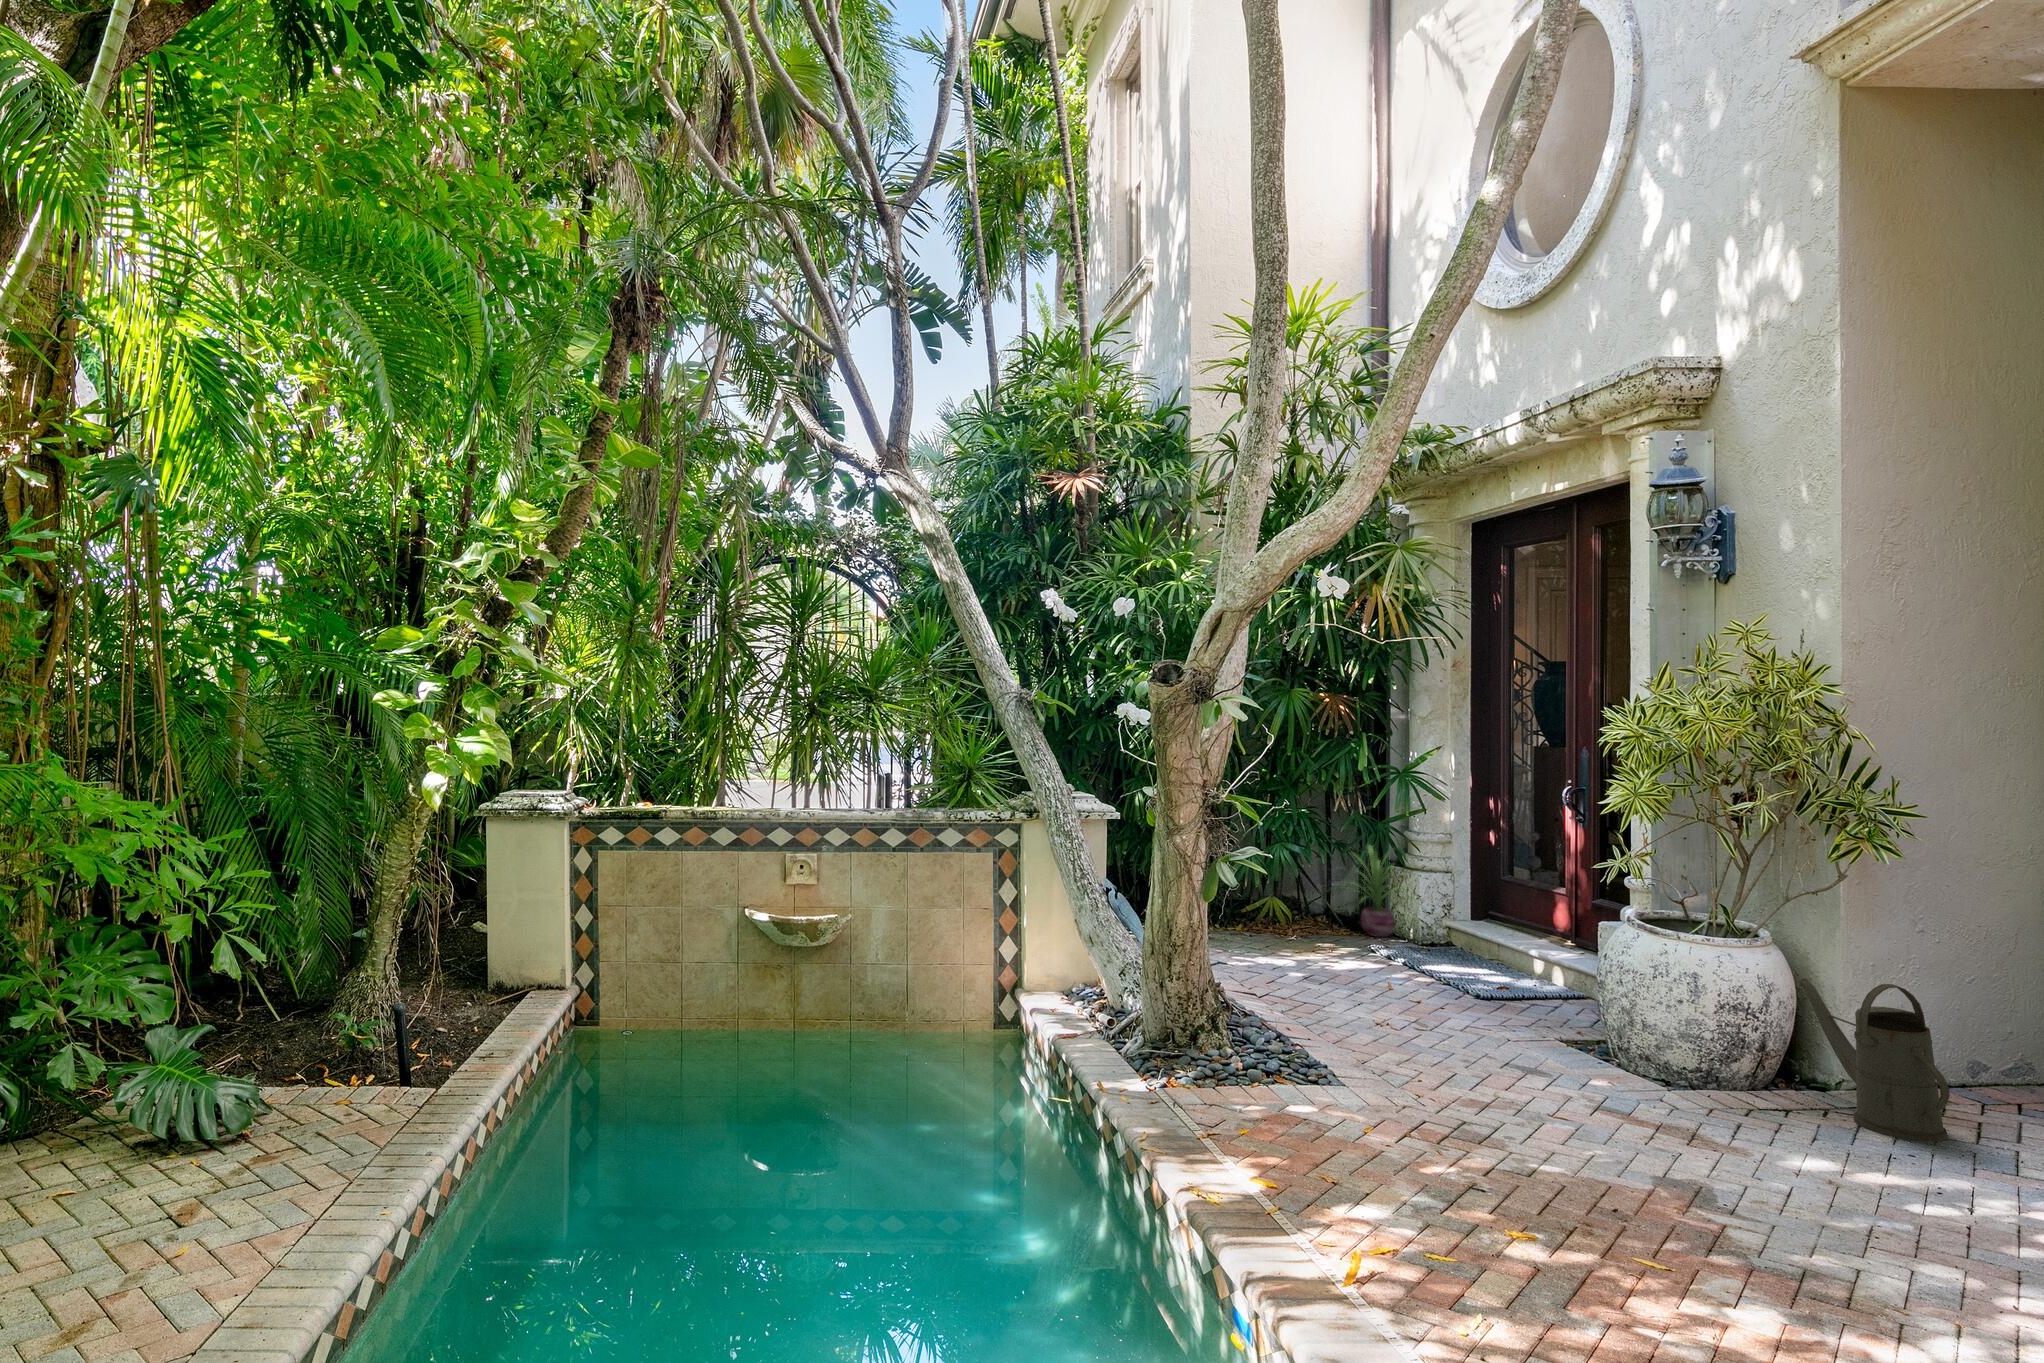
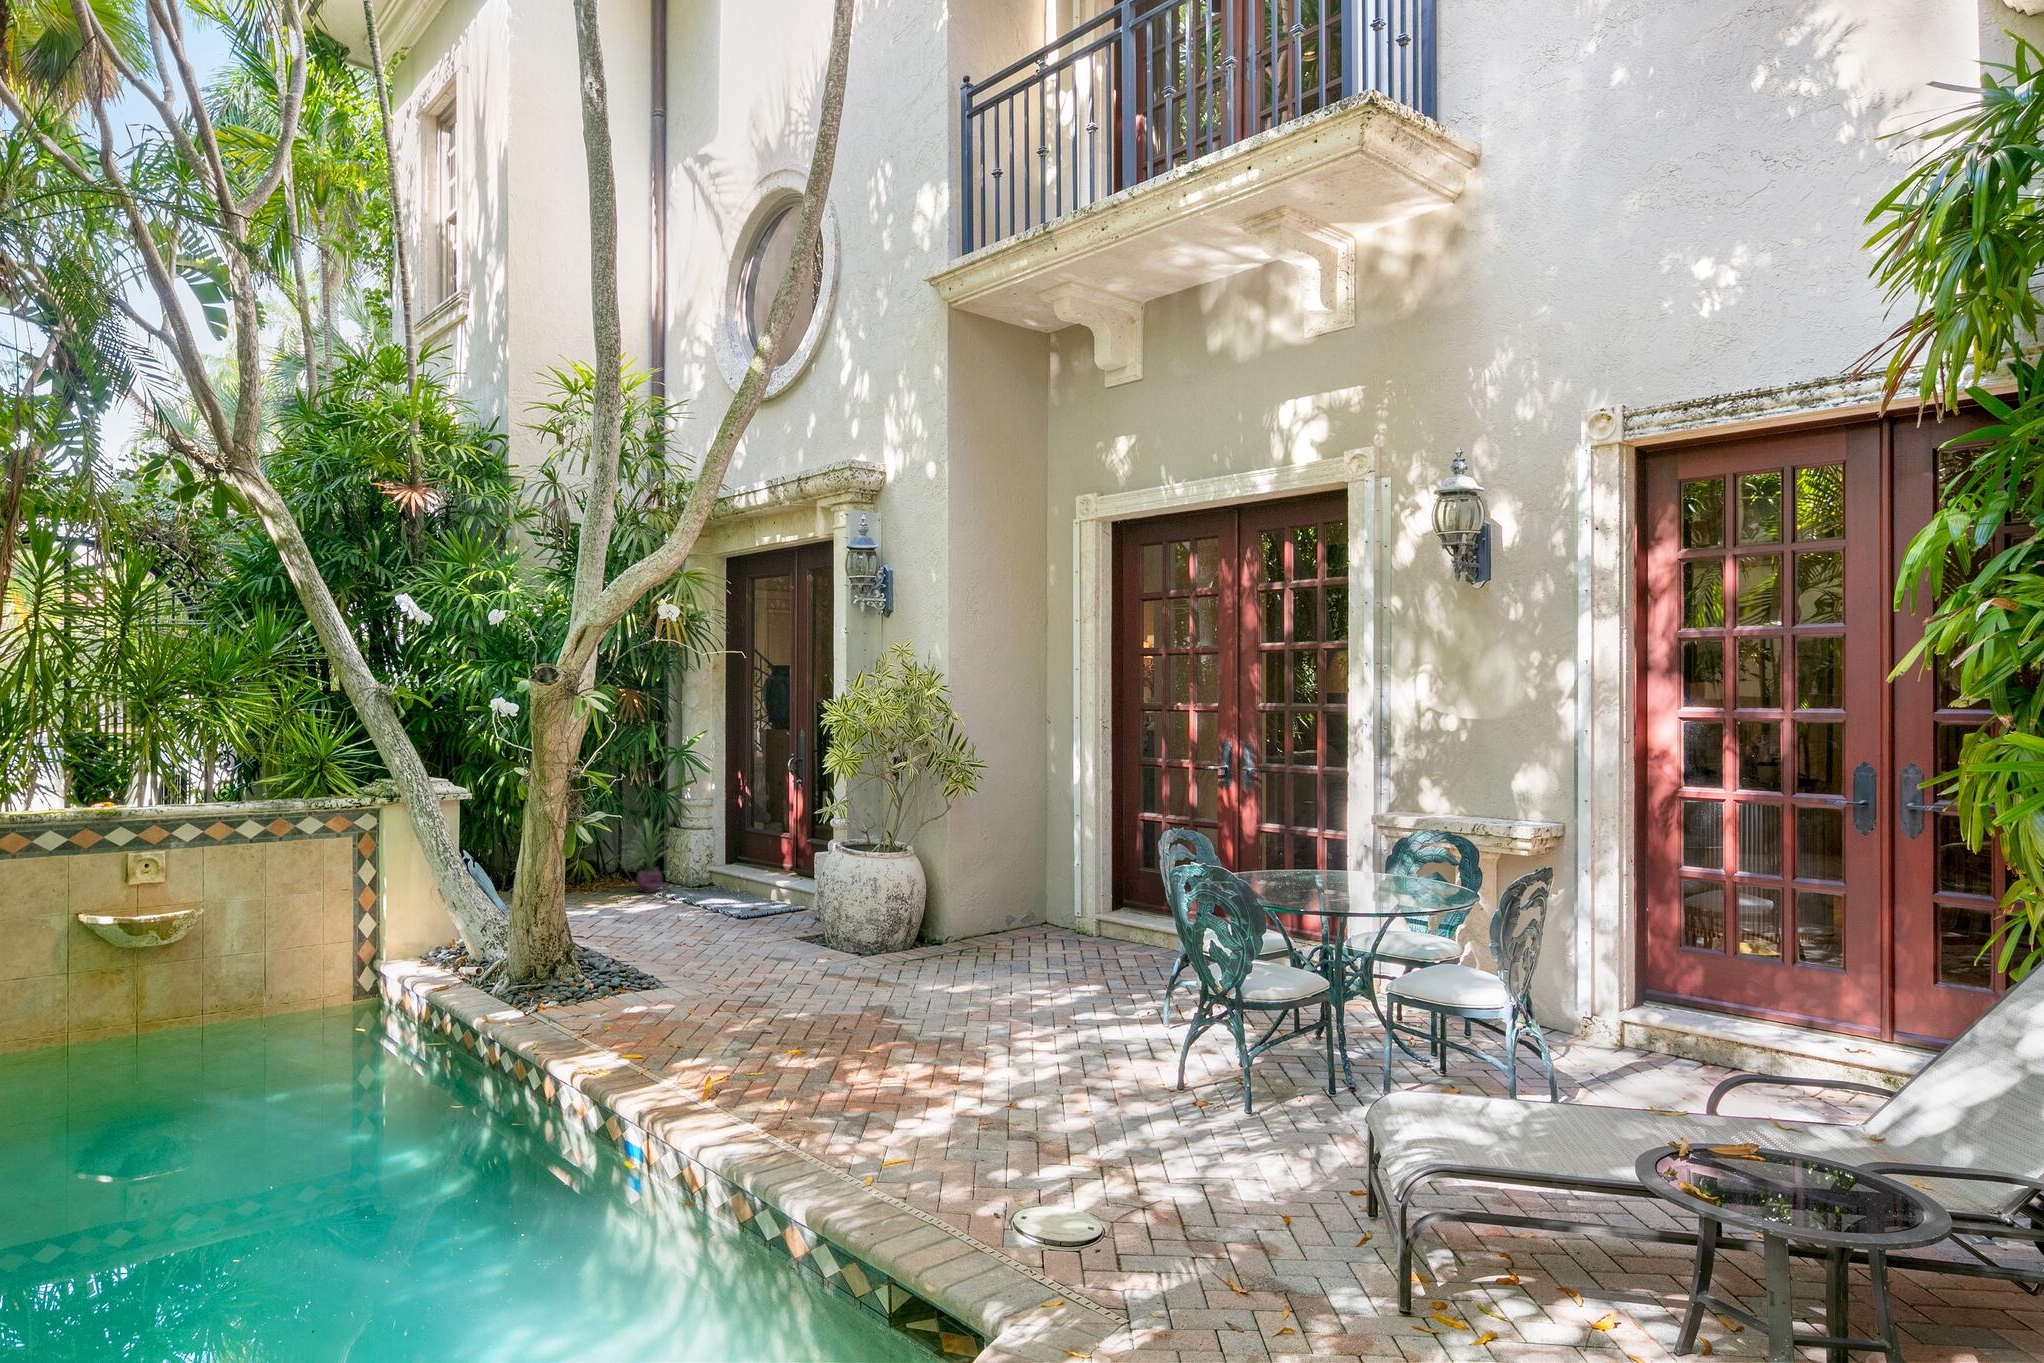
watering can: present [1800,978,1950,1142] -> none [931,866,1003,960]

